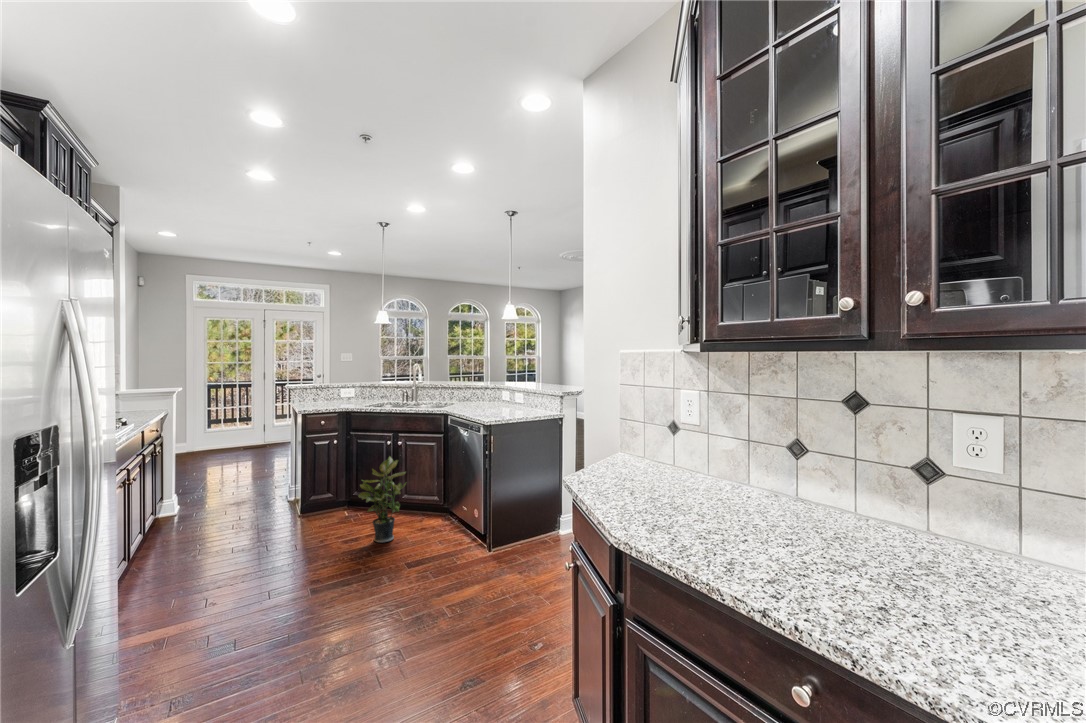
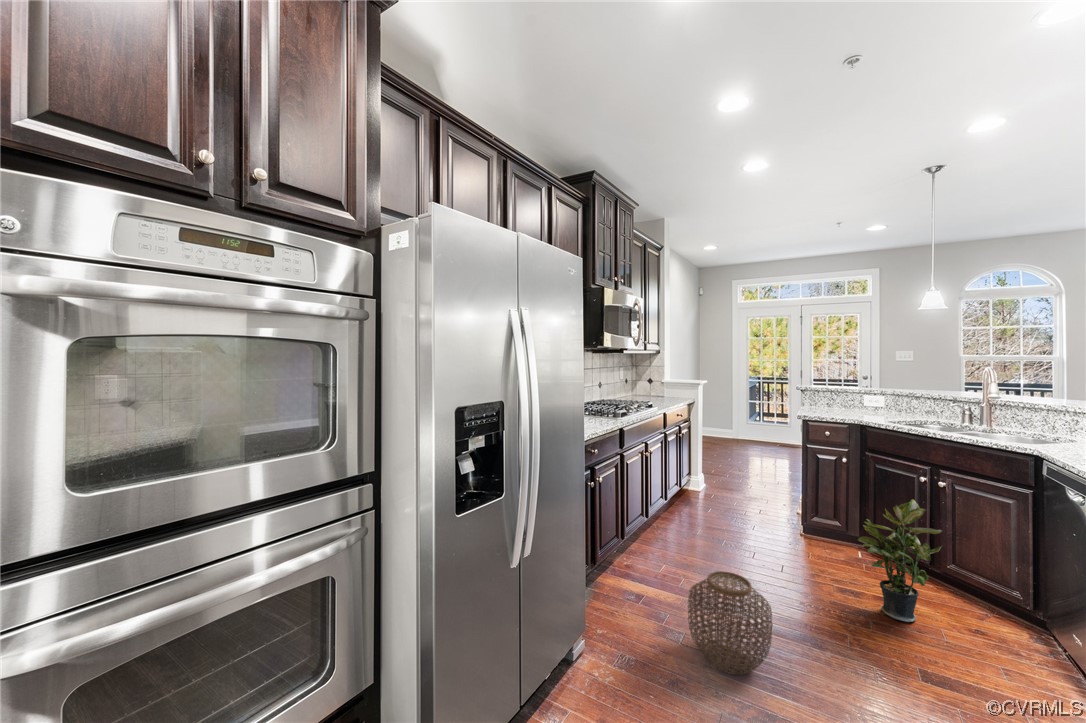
woven basket: none [241,553,322,644] -> present [688,571,772,675]

